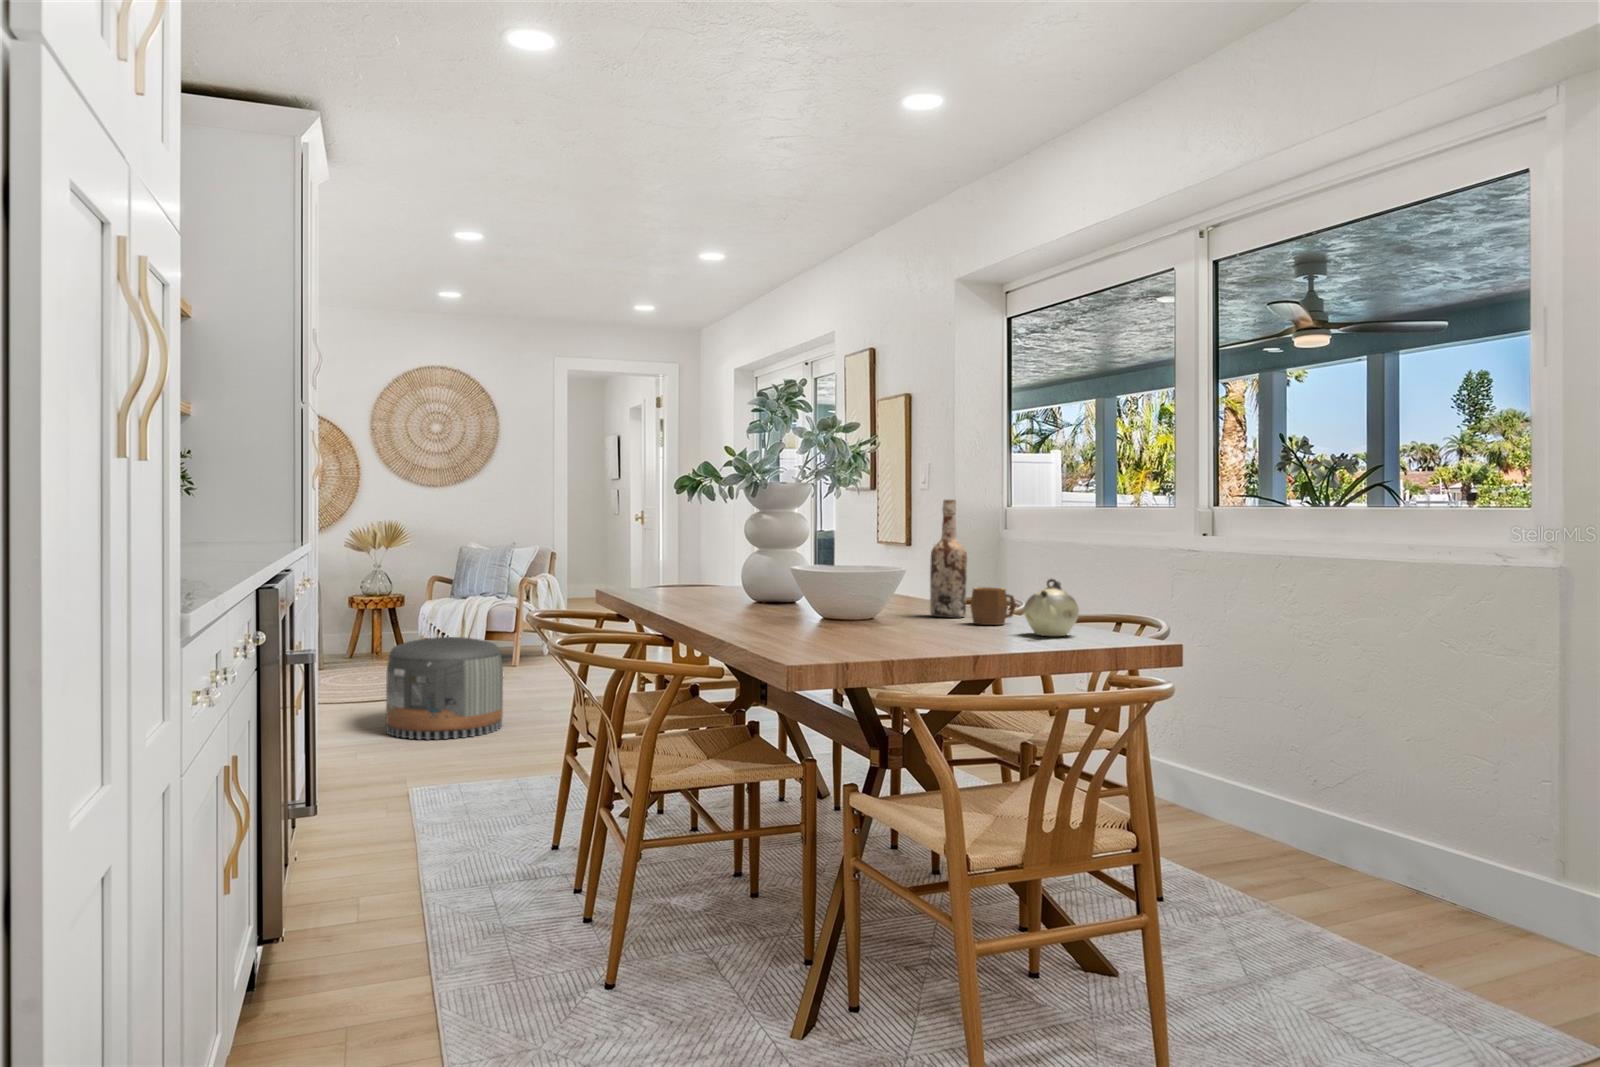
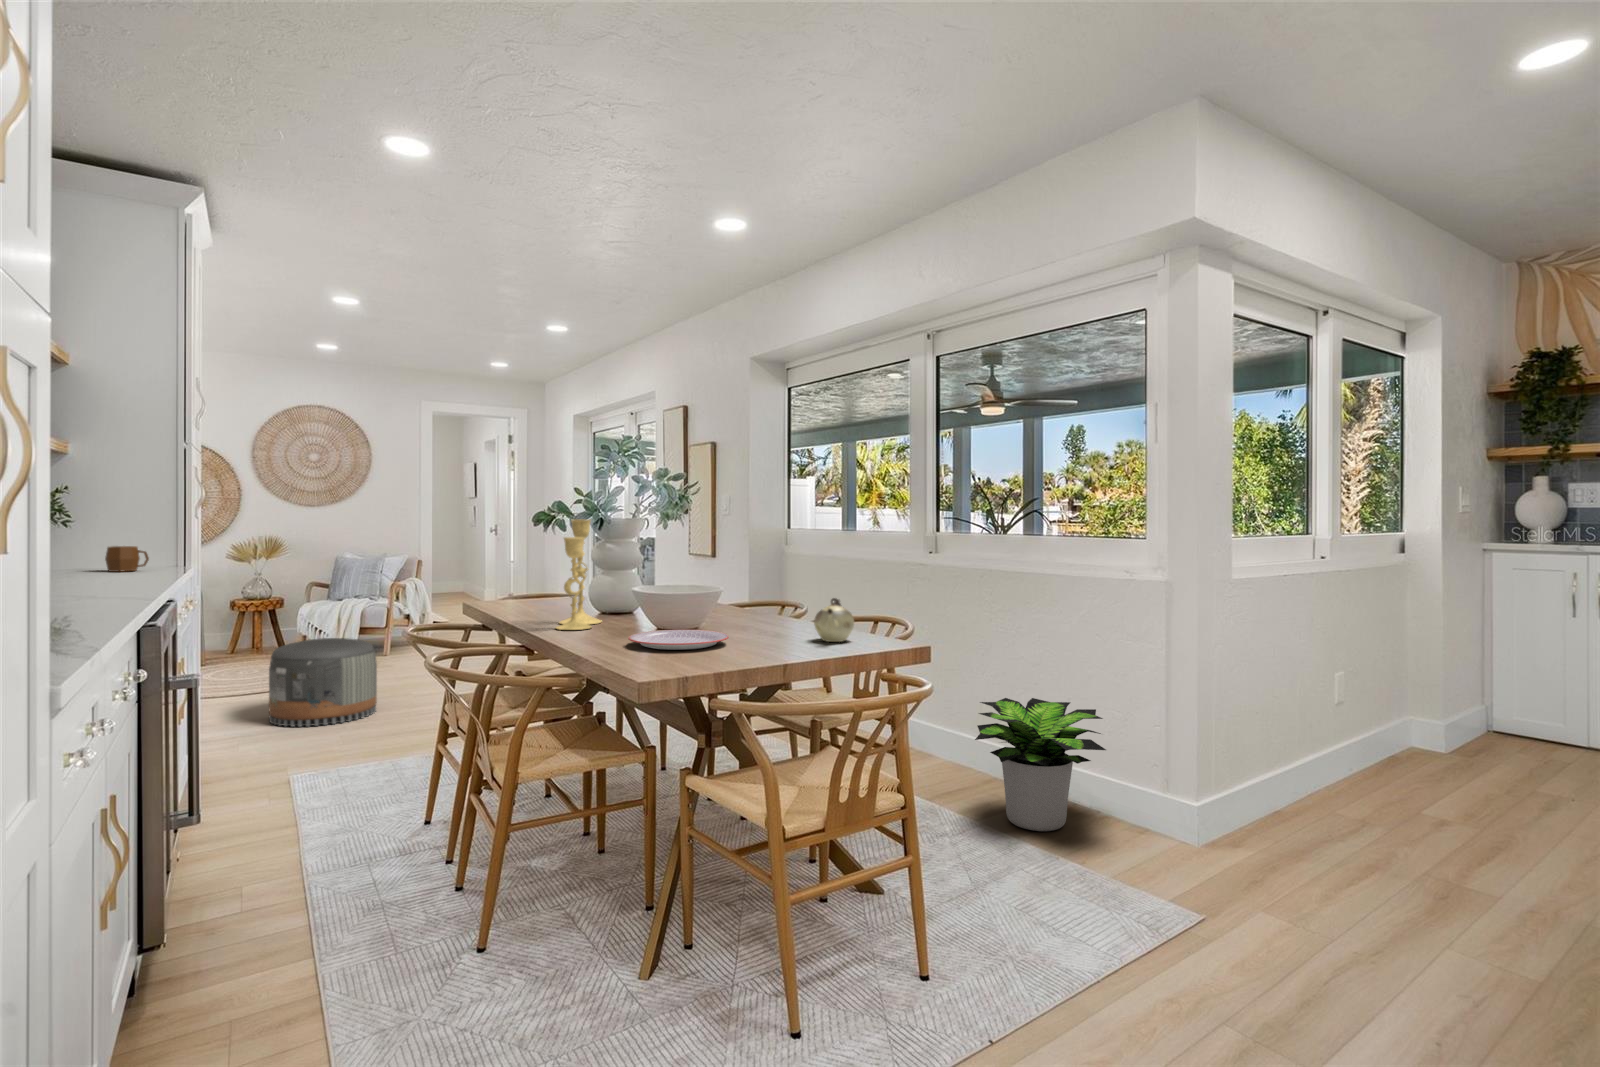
candlestick: none [701,482,759,617] -> present [556,519,601,630]
wine bottle: present [930,500,967,617] -> none [739,534,766,624]
mug: present [970,587,1016,625] -> present [105,546,149,572]
plate: none [785,617,911,637] -> present [628,630,729,650]
potted plant: none [1259,734,1462,921] -> present [975,698,1106,831]

